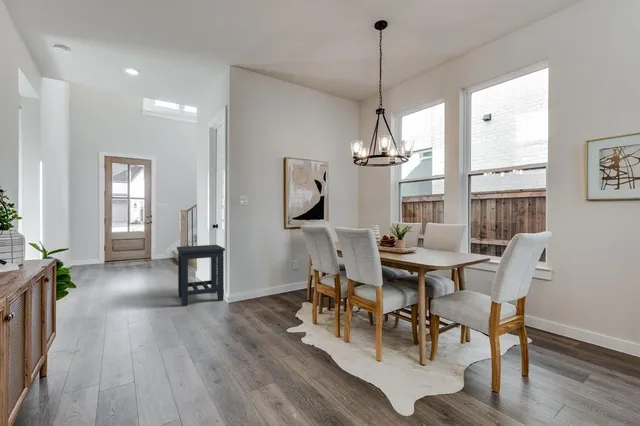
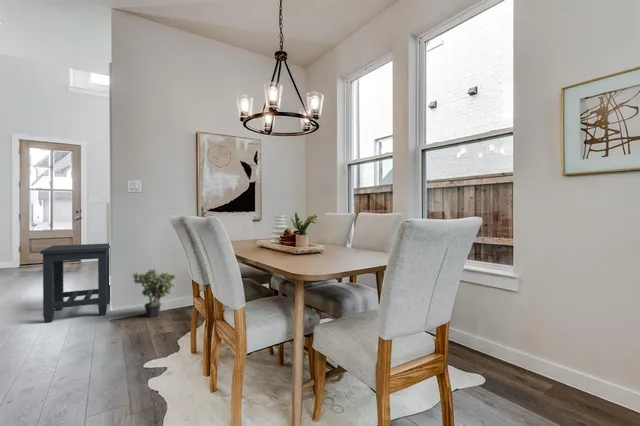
potted plant: none [245,265,275,302] -> present [132,269,175,317]

